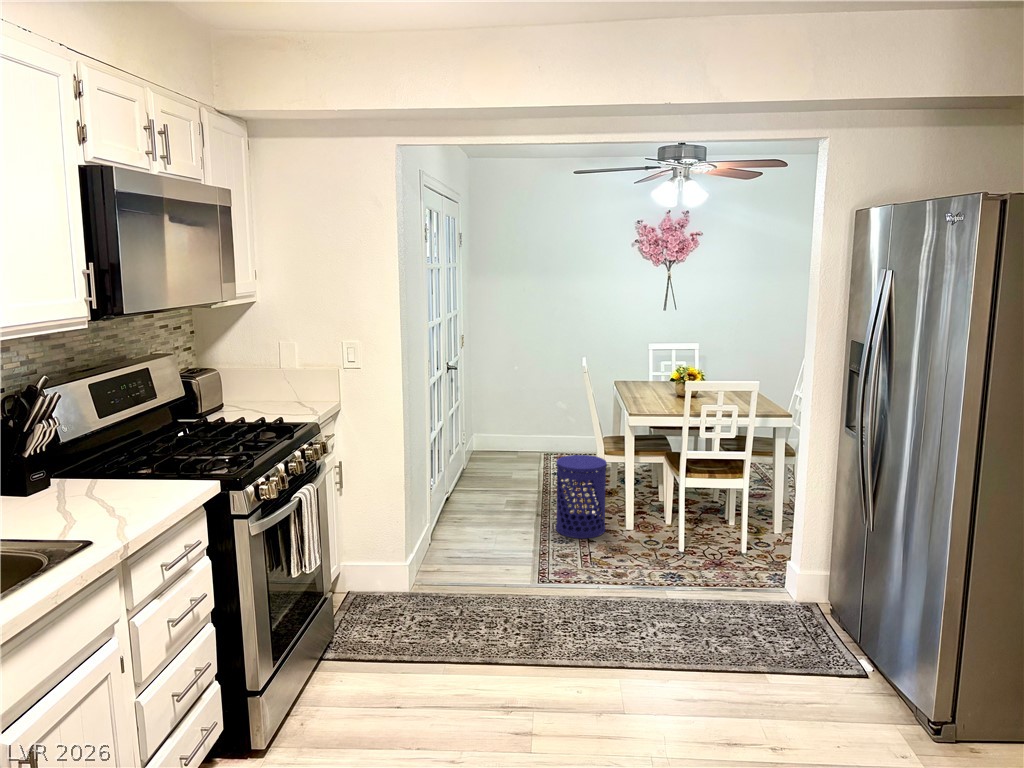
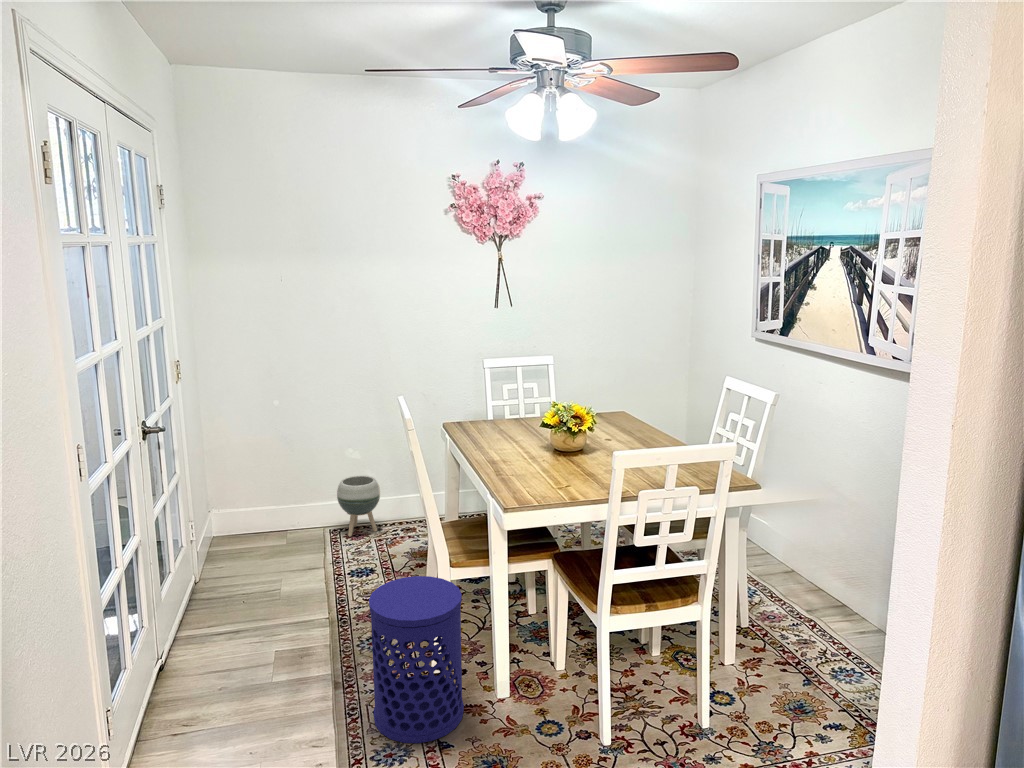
planter: none [550,420,578,458] -> present [337,476,380,537]

